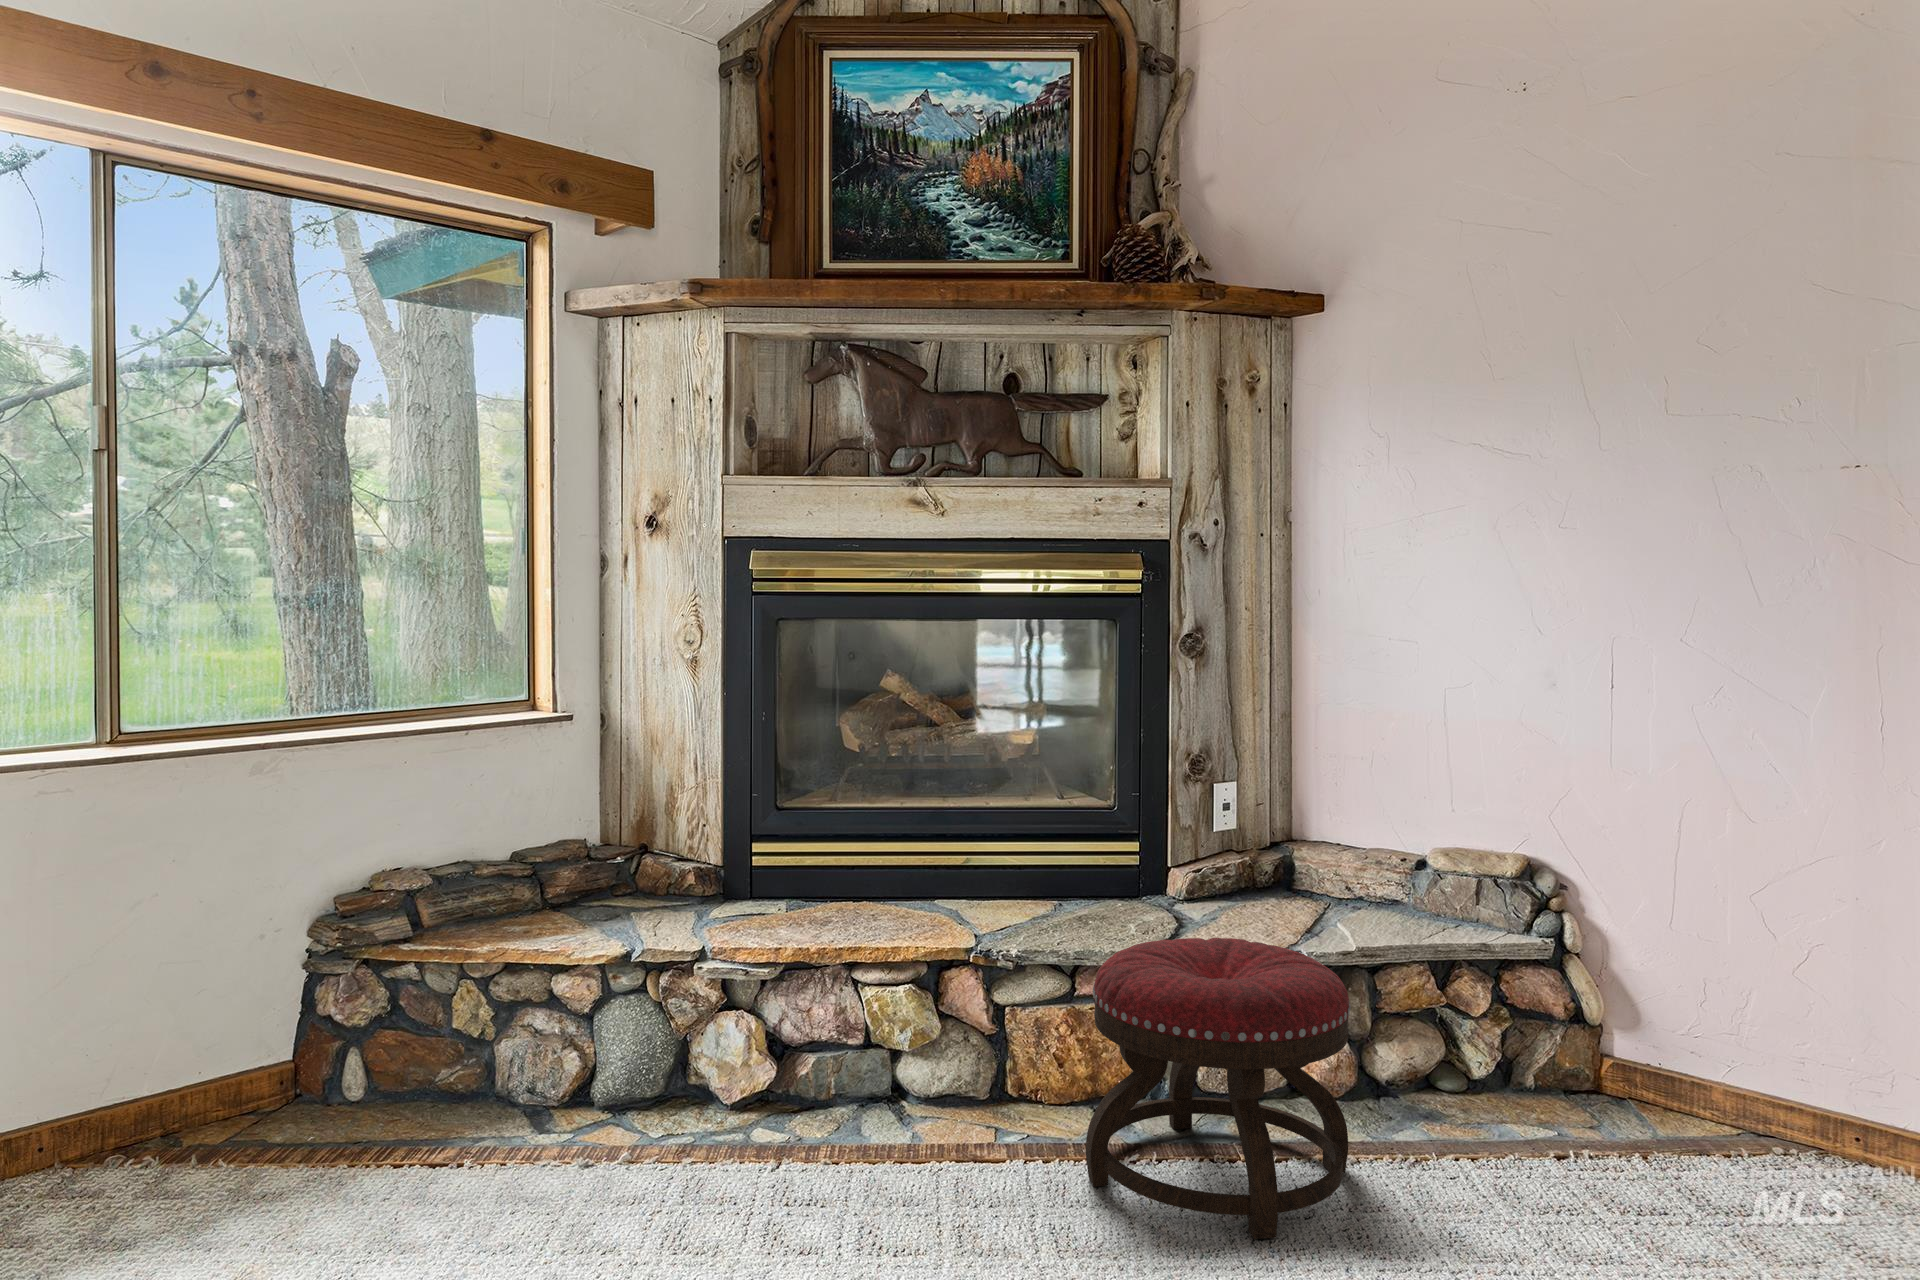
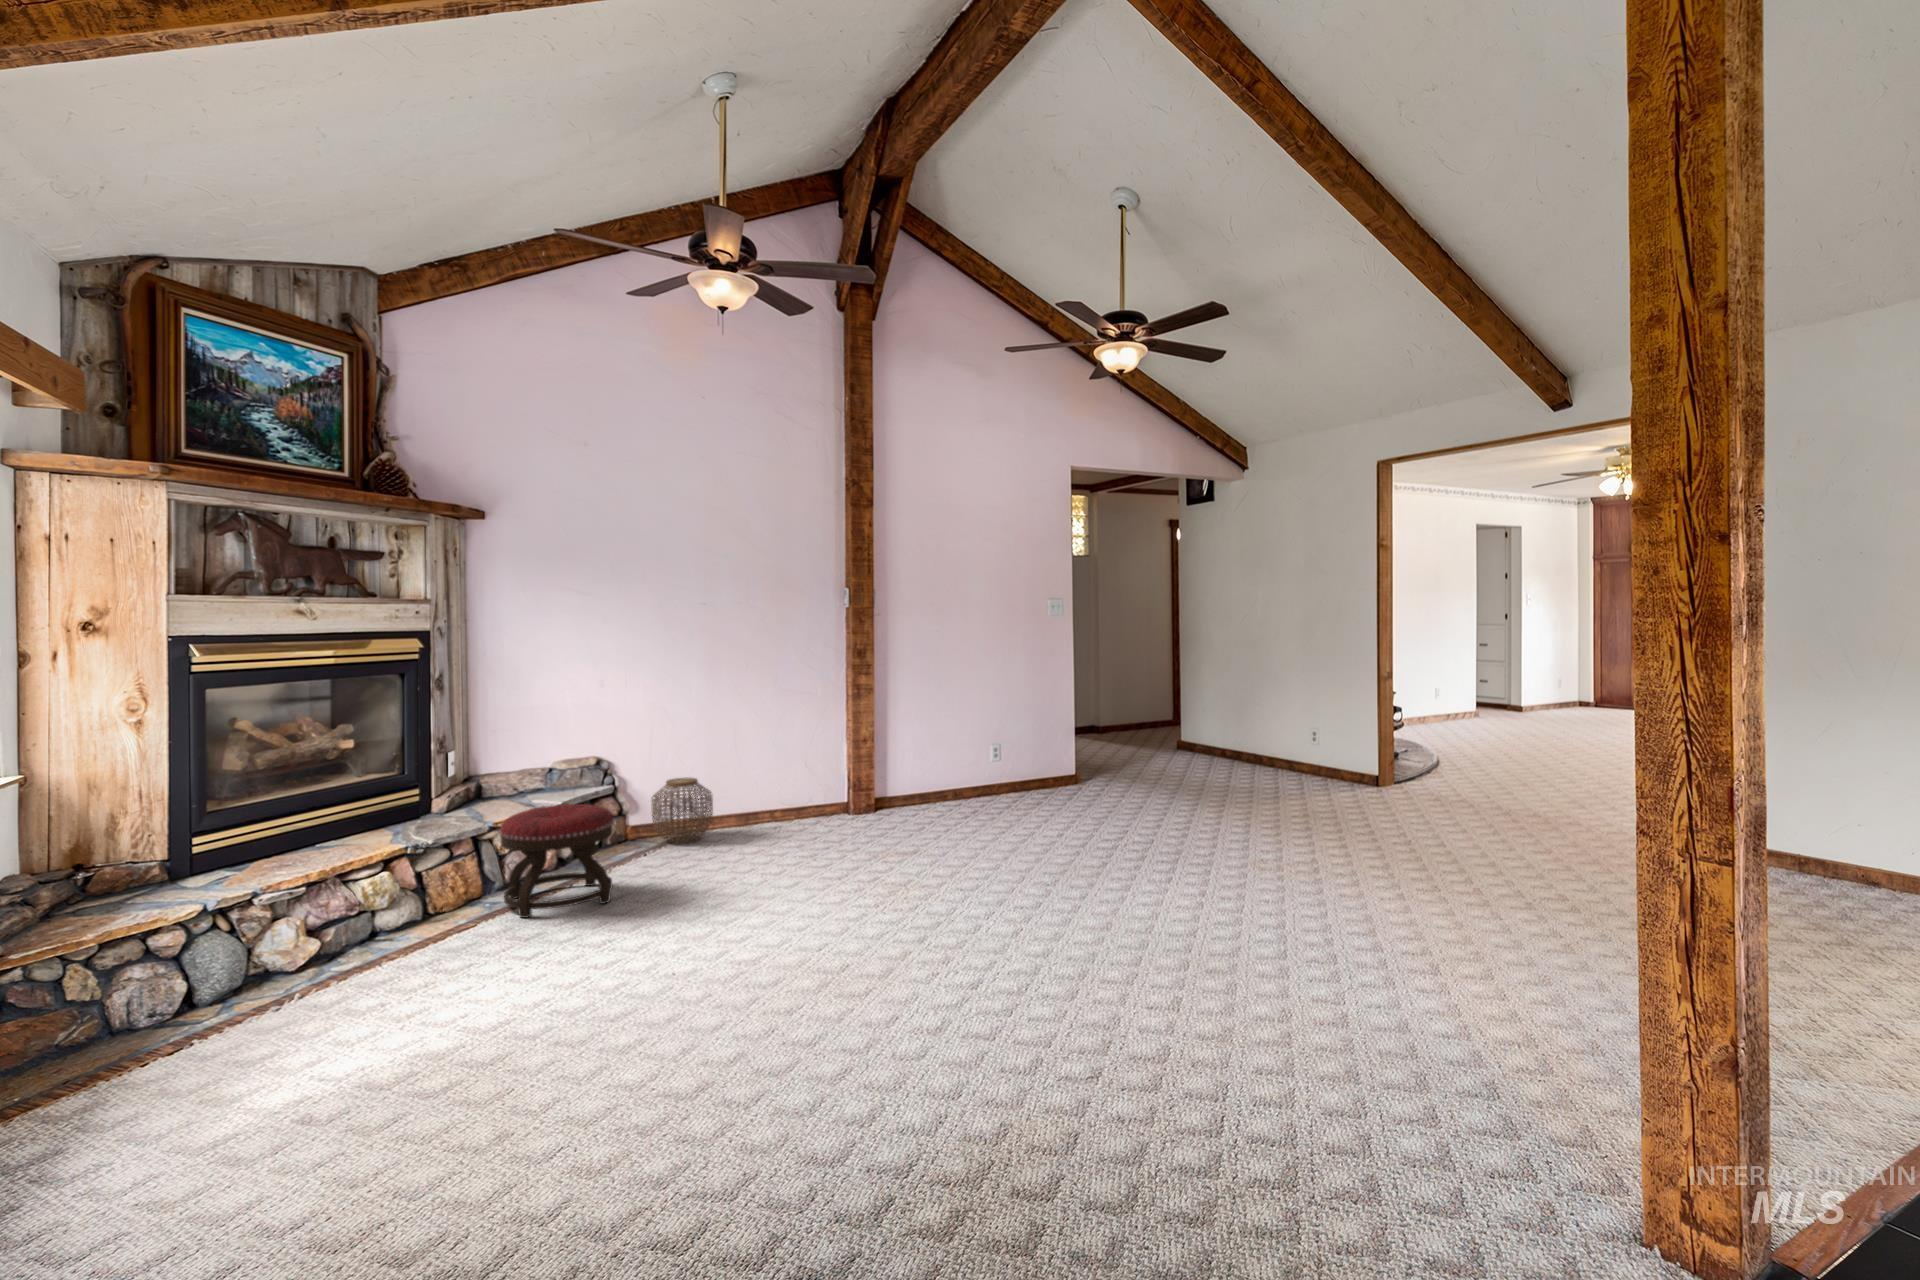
woven basket: none [1658,961,1859,1167] -> present [652,778,713,844]

